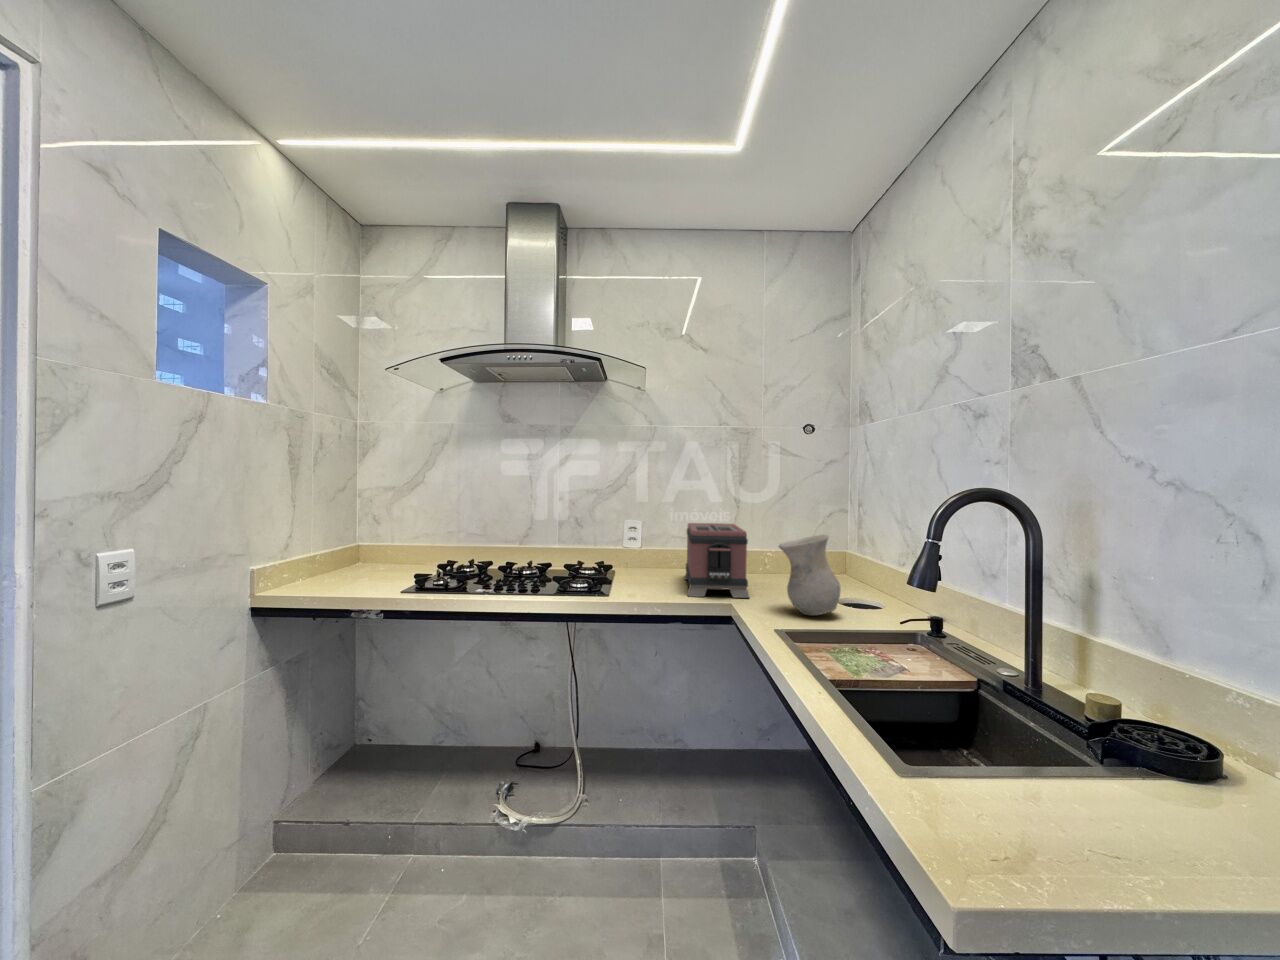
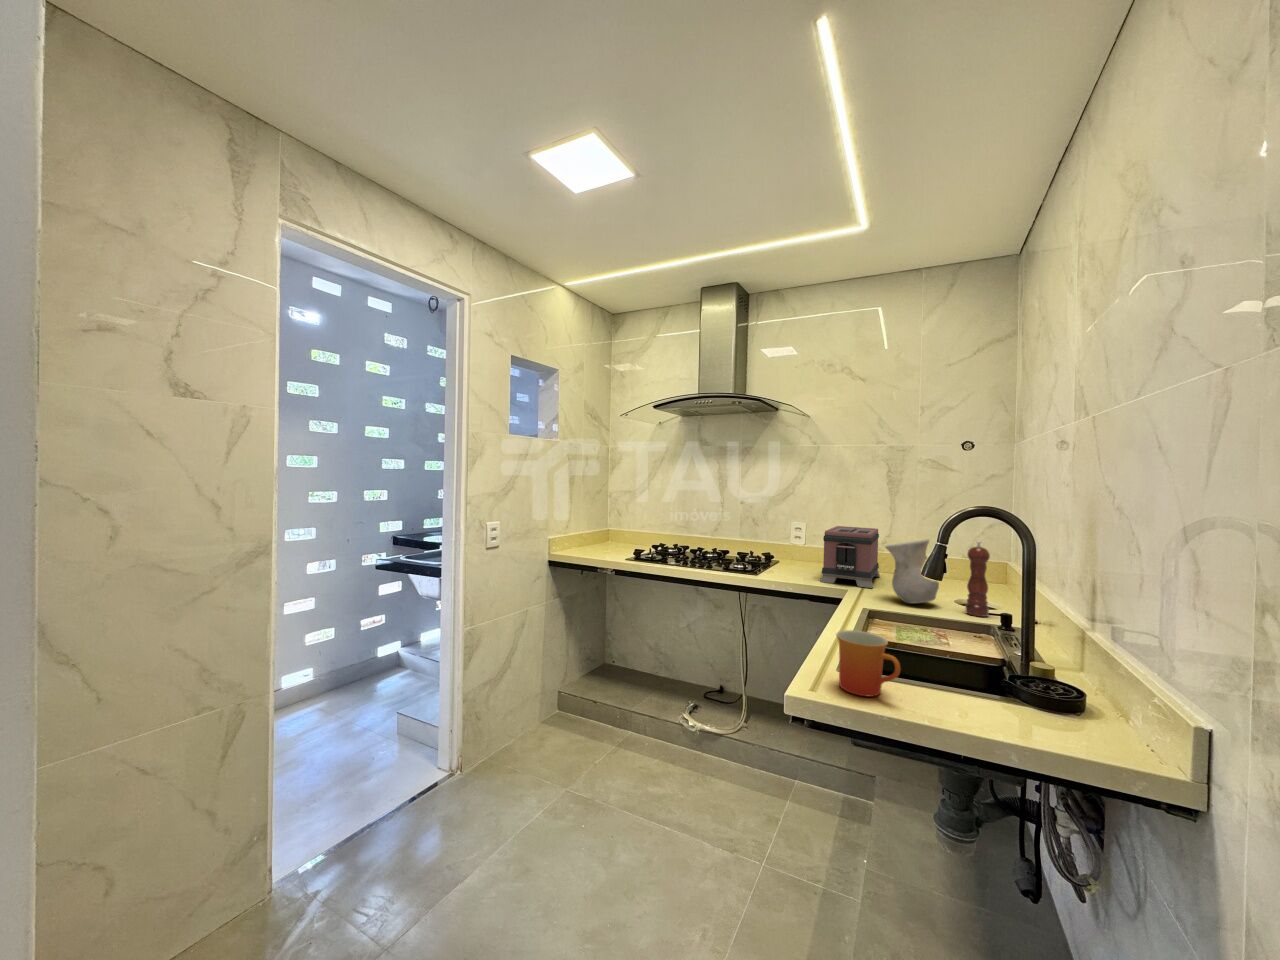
pepper mill: none [870,534,895,622] -> present [966,542,990,617]
mug: none [943,714,1093,852] -> present [836,630,901,697]

